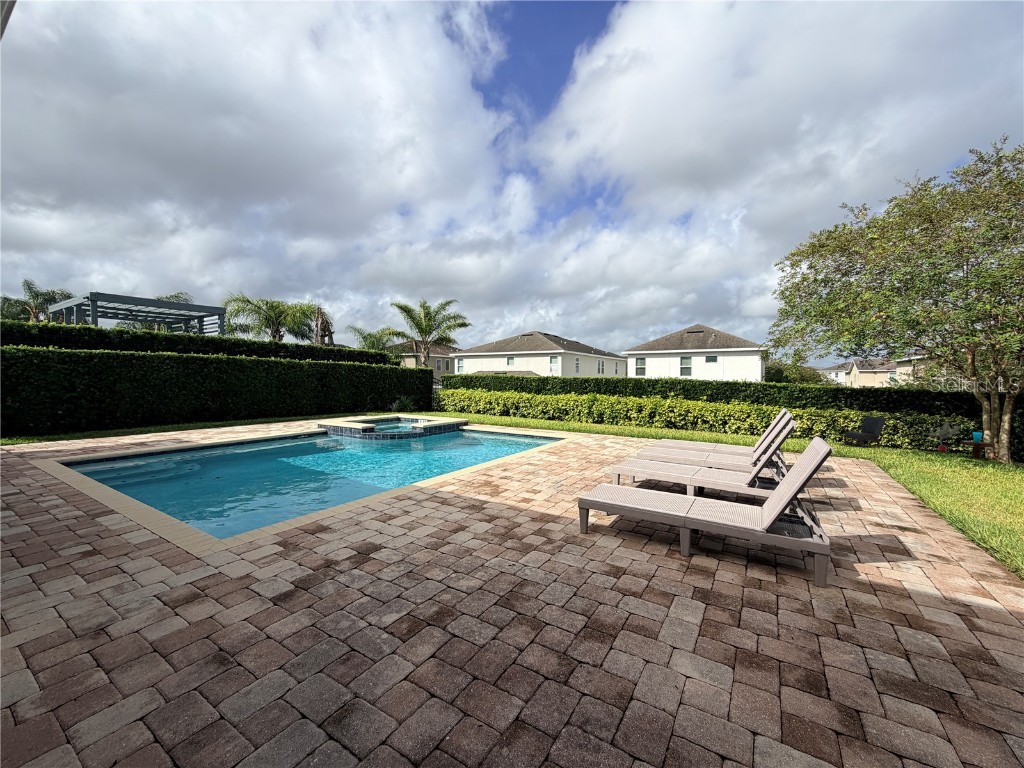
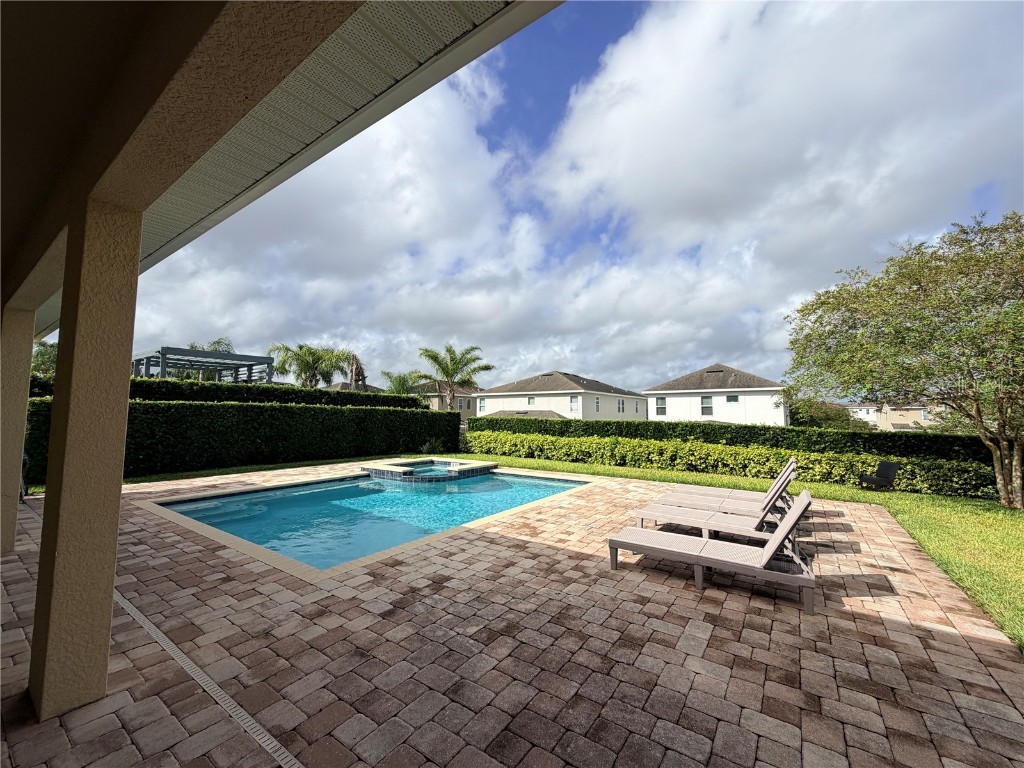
potted tree: present [927,422,961,452] -> none [939,467,973,497]
side table: present [961,432,994,458] -> none [973,478,1005,503]

